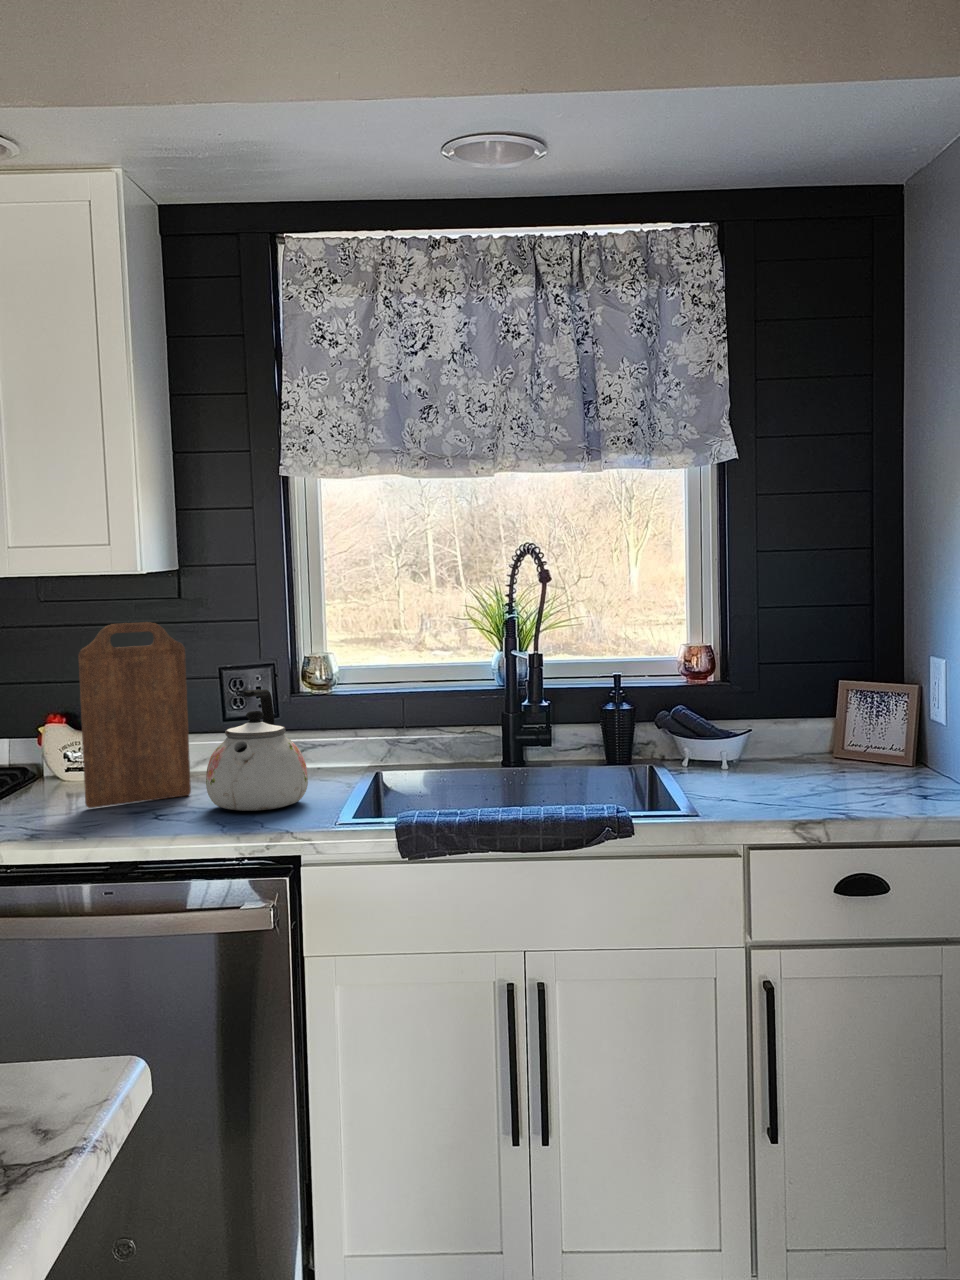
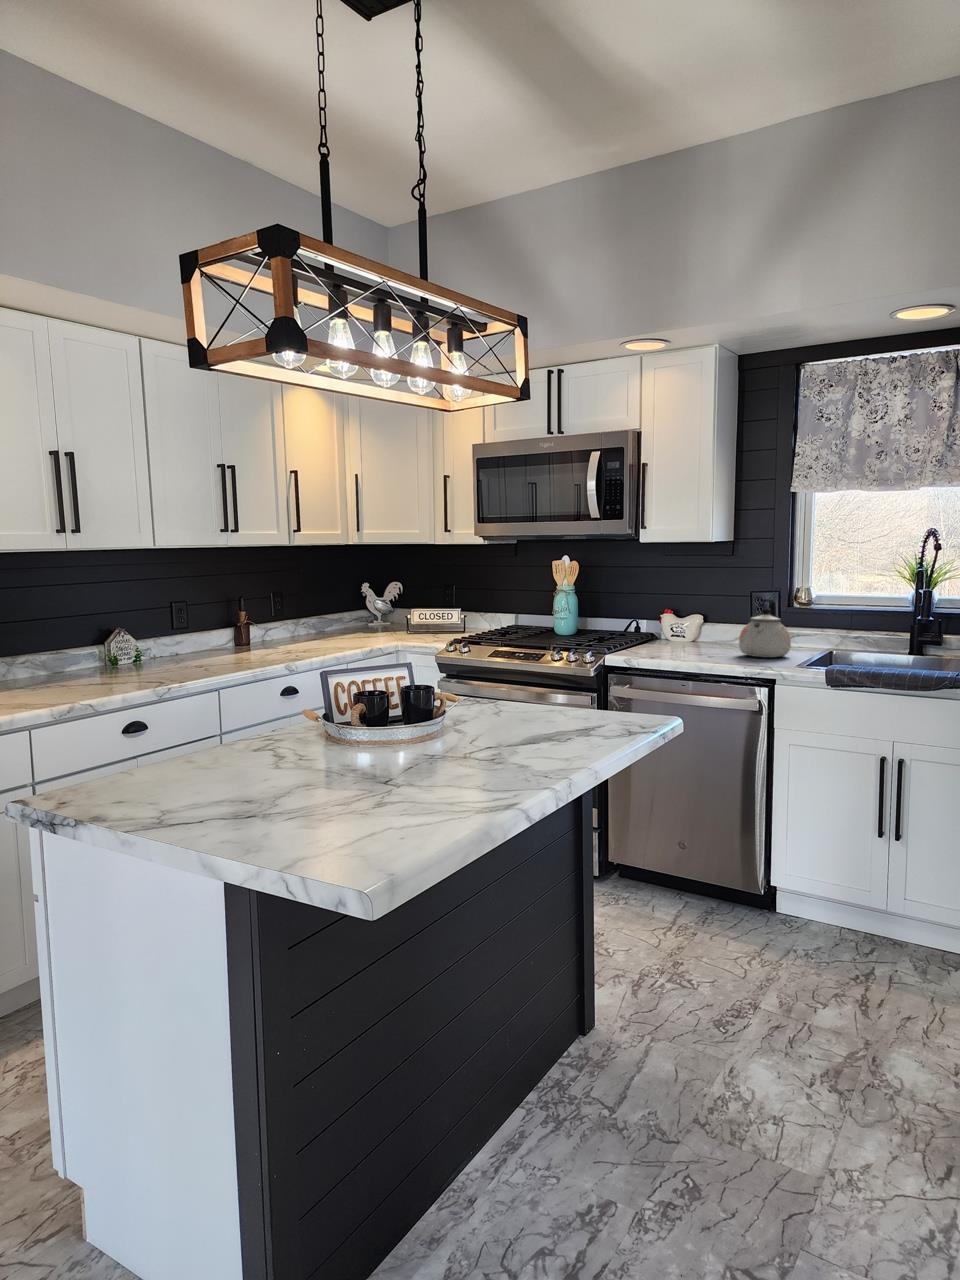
cutting board: present [78,622,191,808] -> none [680,564,734,651]

